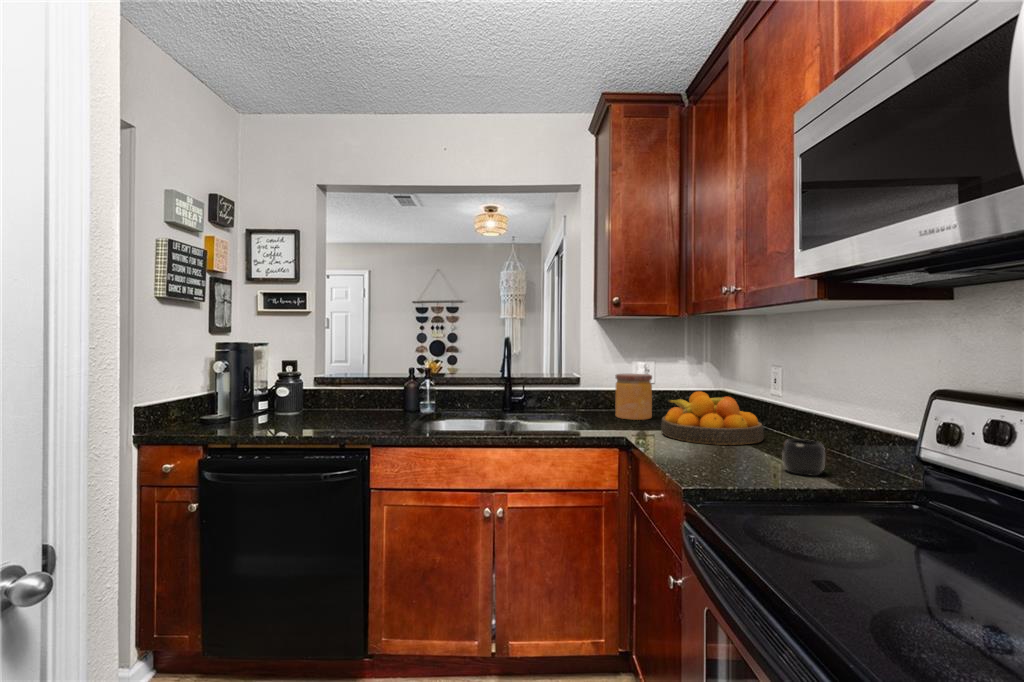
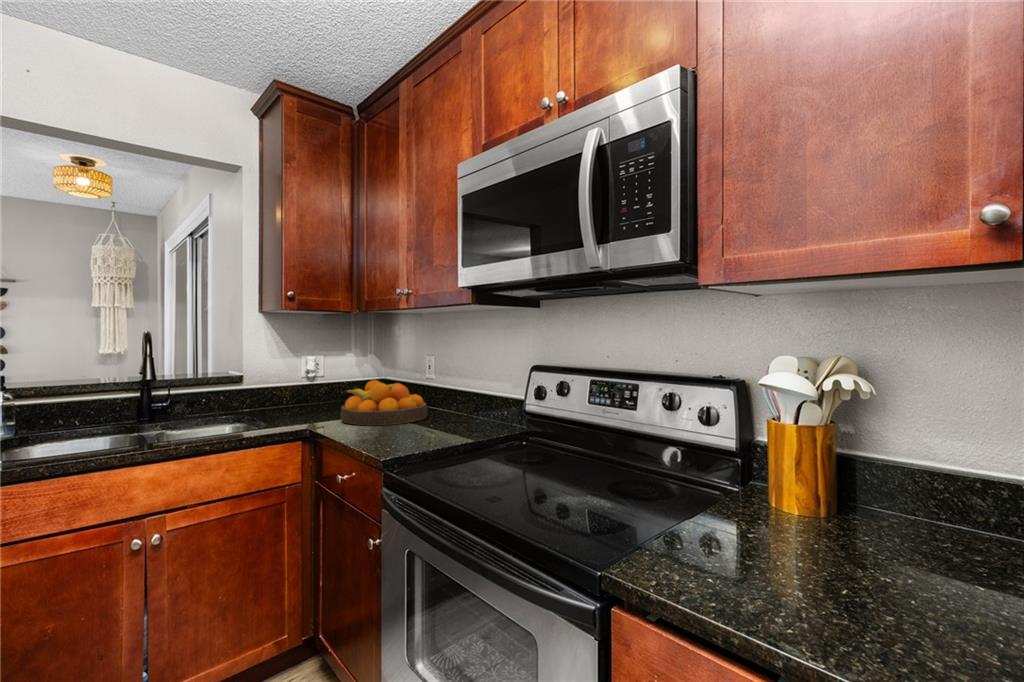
jar: present [615,374,652,420] -> none [286,369,324,414]
mug: present [782,439,825,476] -> none [451,409,480,436]

